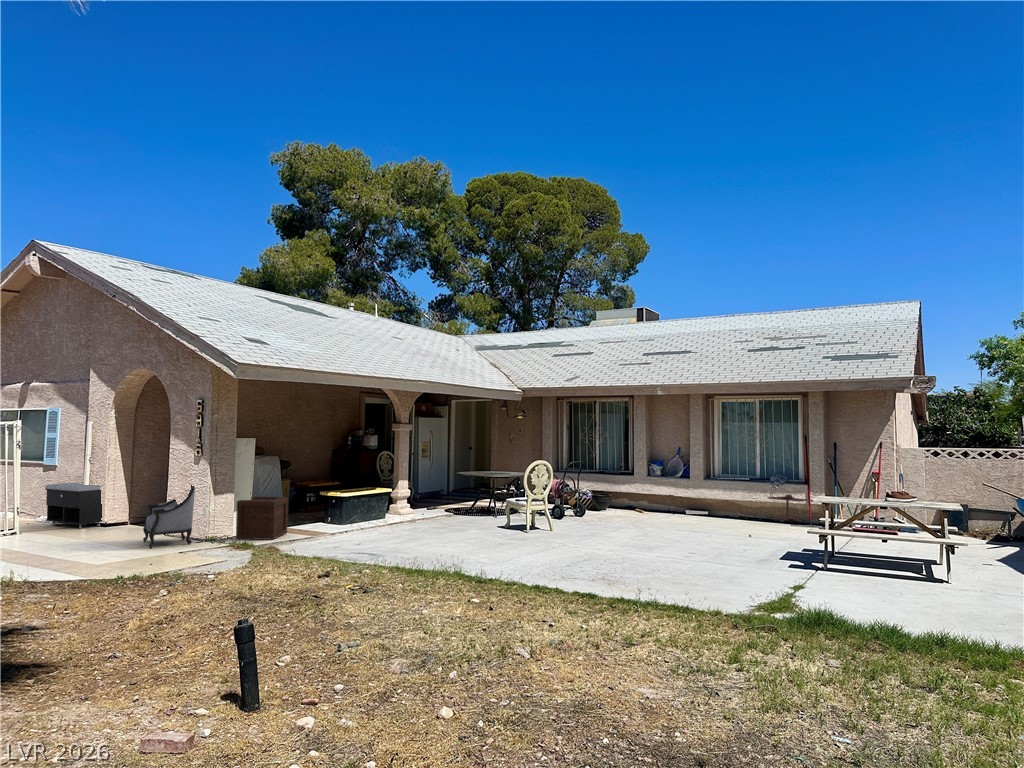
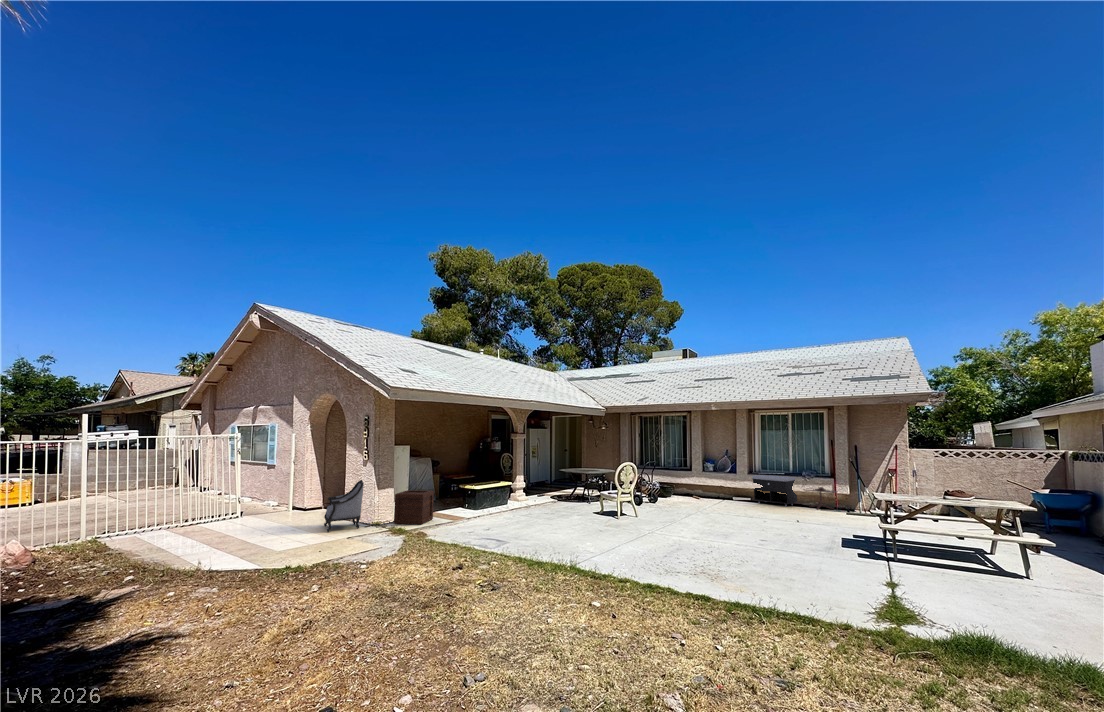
storage bench: present [45,482,102,528] -> present [752,475,797,506]

